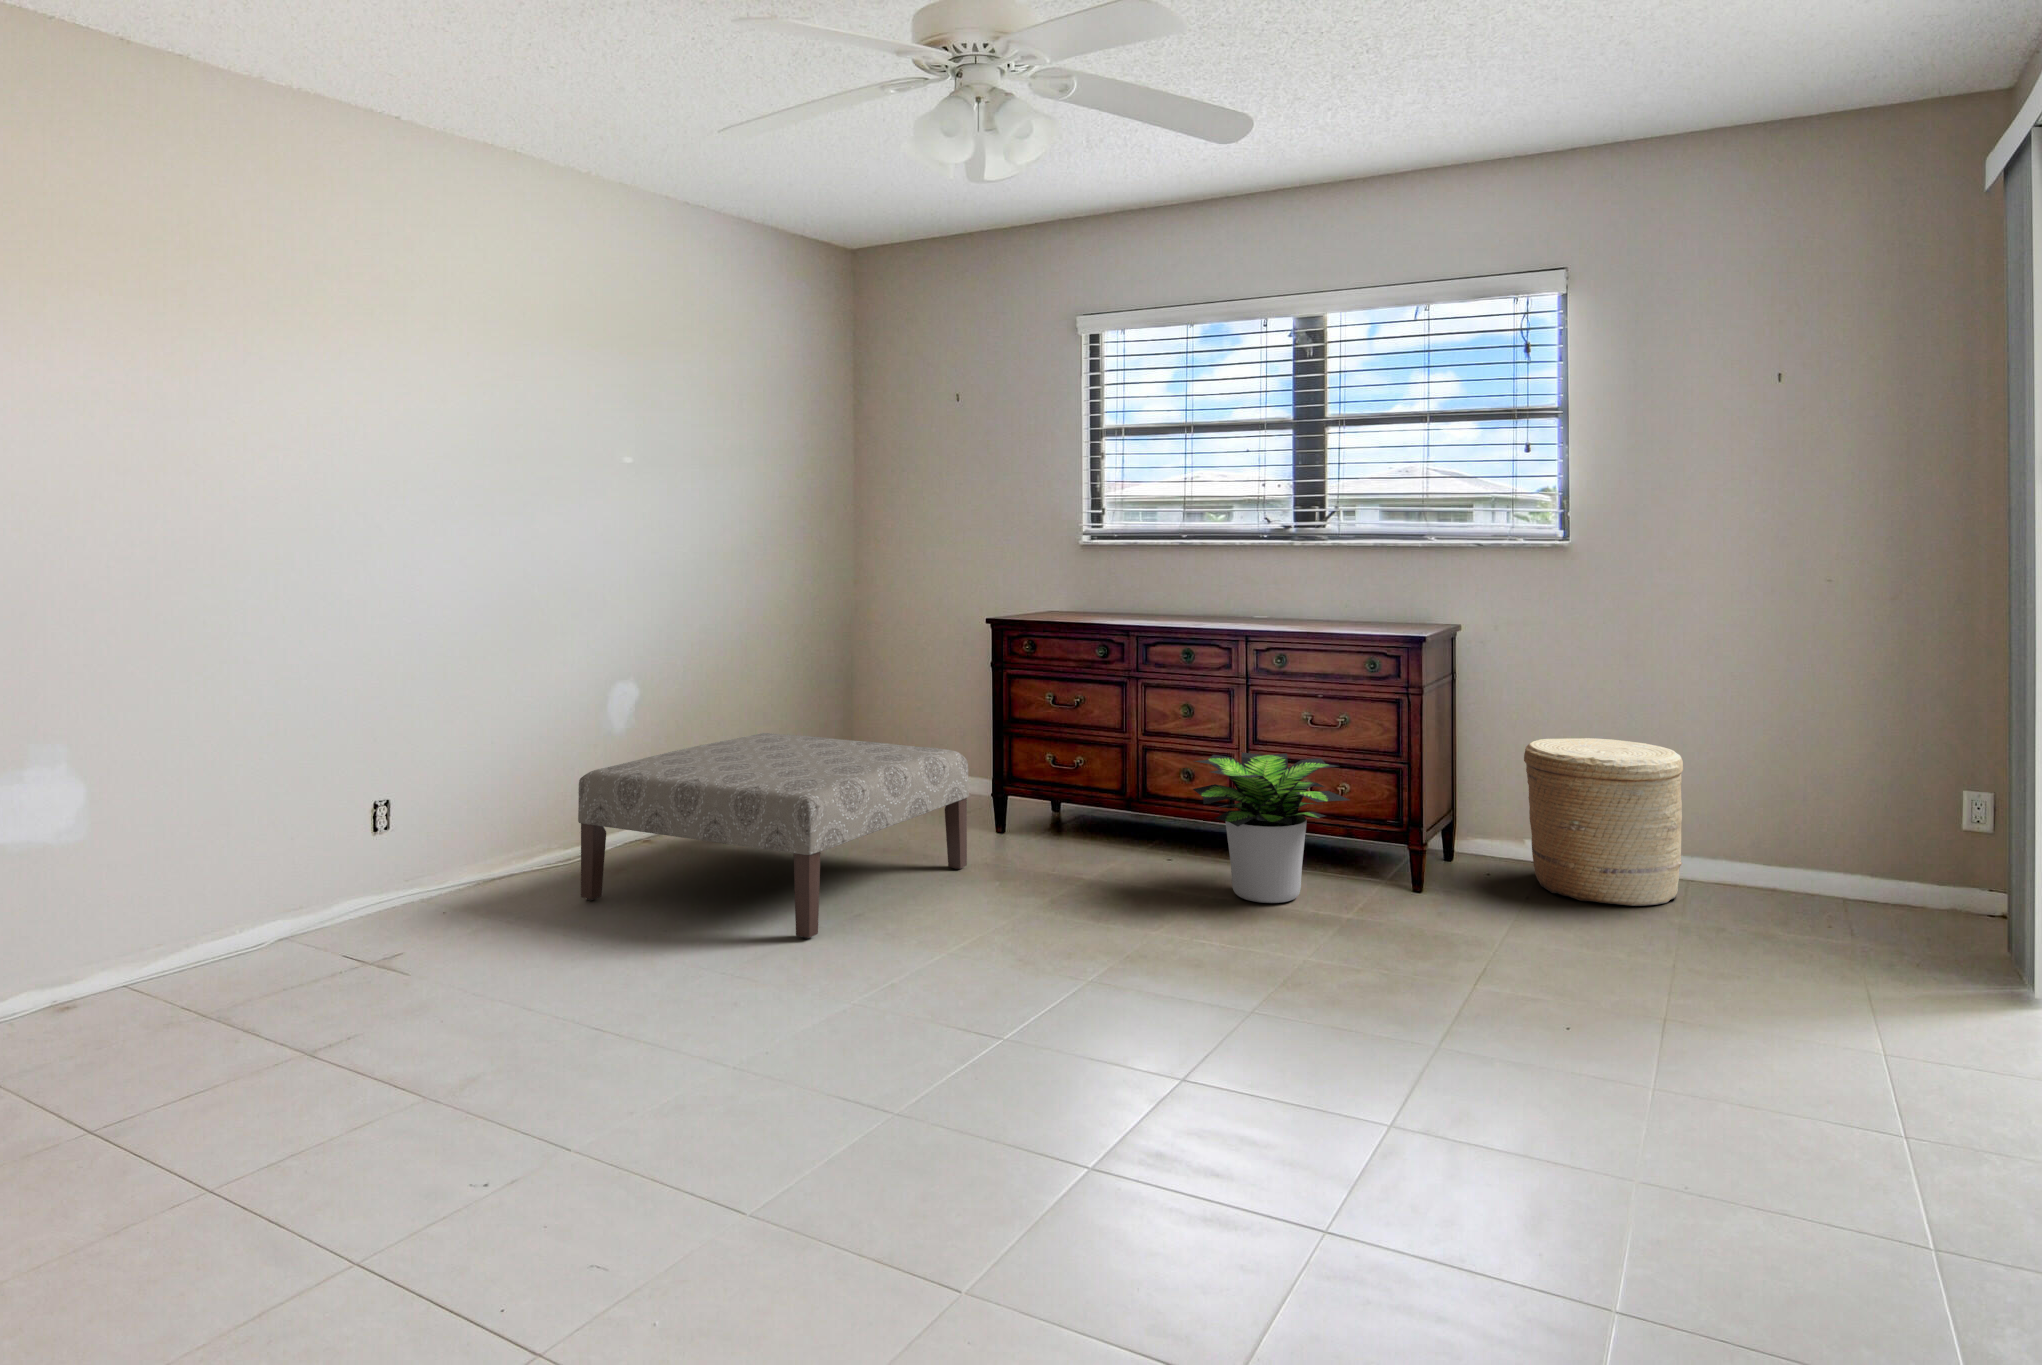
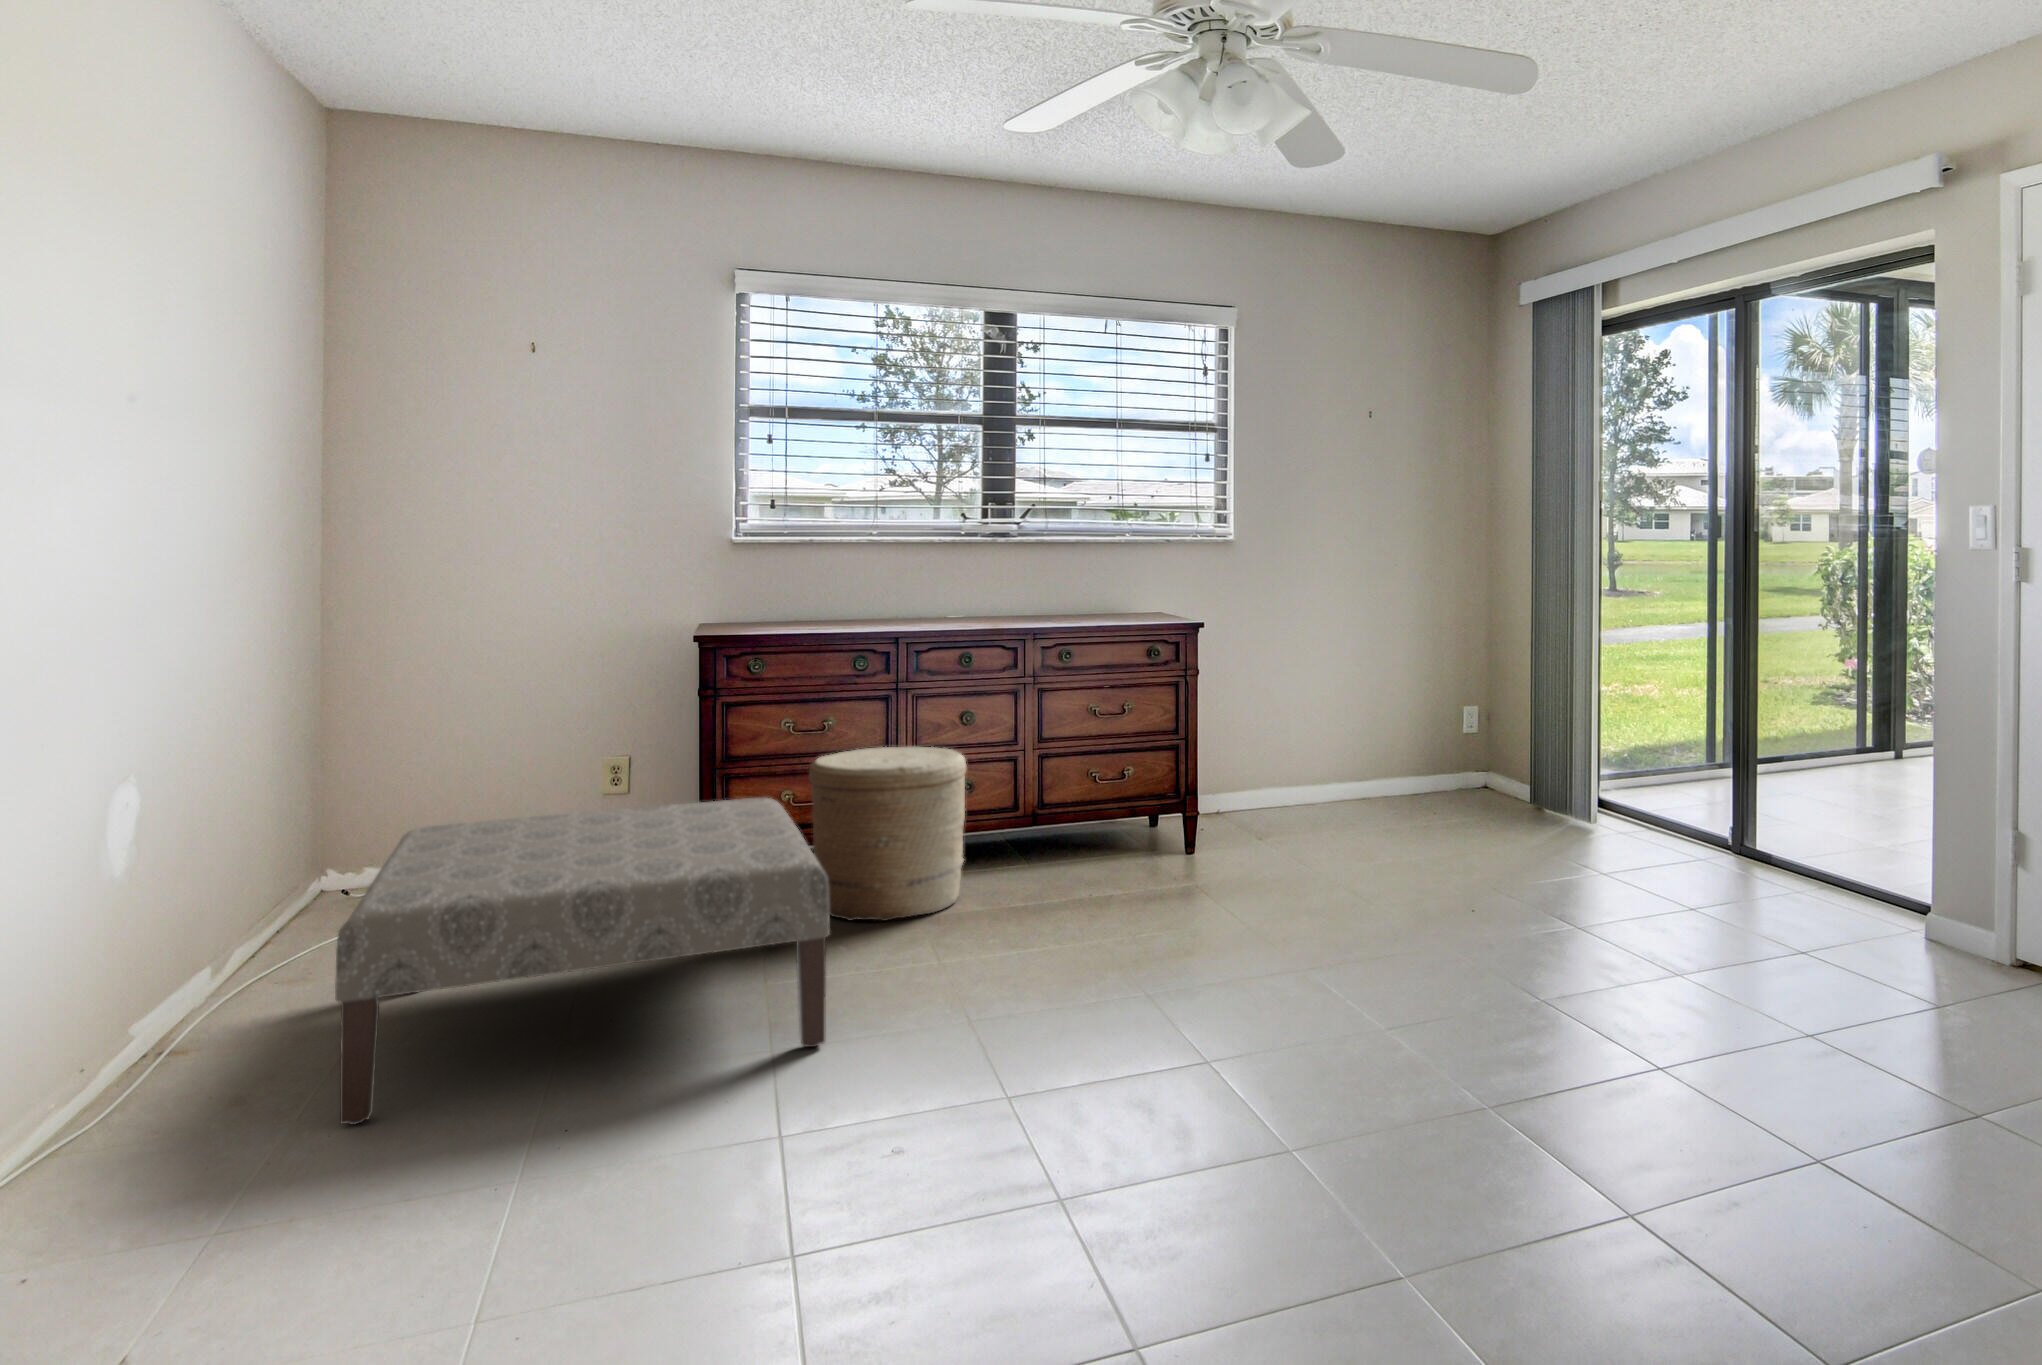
woven basket: present [1524,738,1683,906] -> present [809,747,967,921]
potted plant: present [1193,752,1349,903] -> none [1040,743,1190,890]

